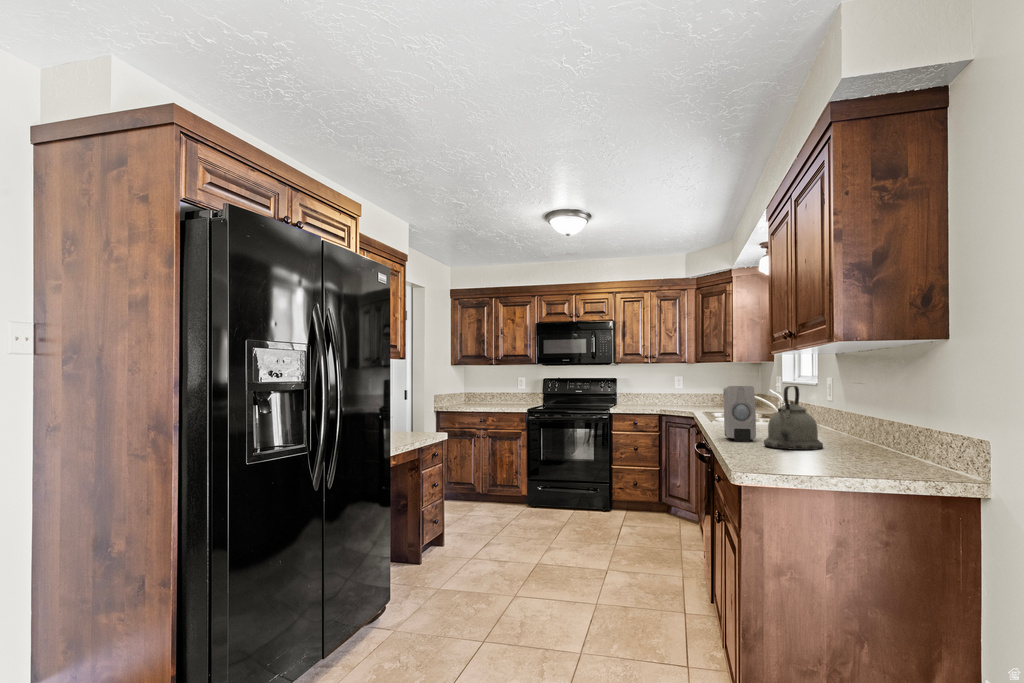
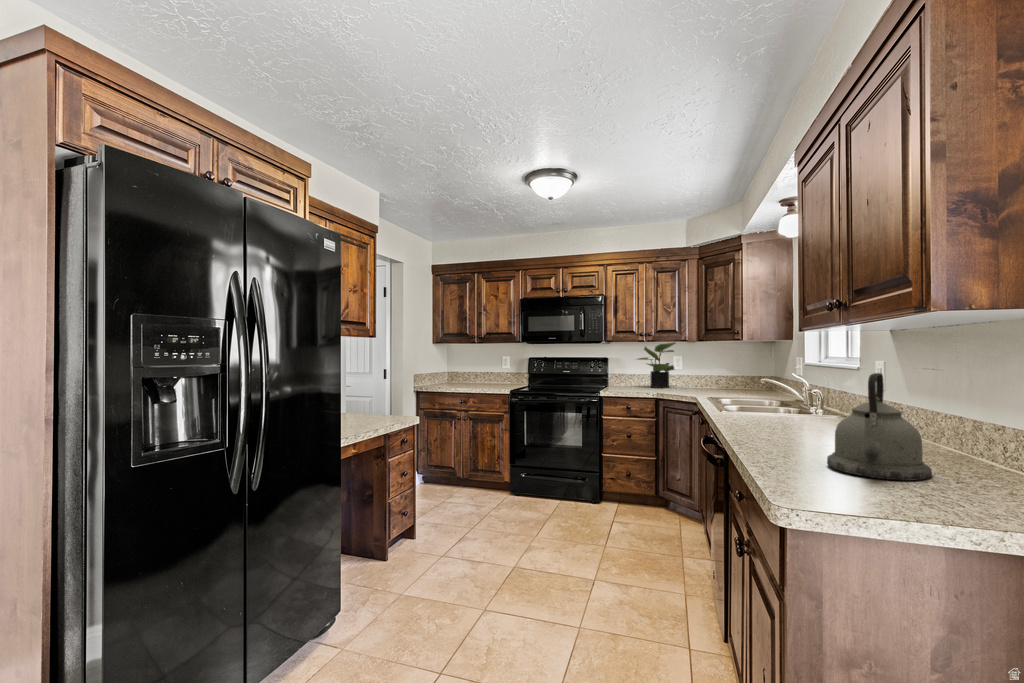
potted plant: none [639,364,678,406] -> present [639,342,675,388]
soap dispenser: present [723,386,756,442] -> none [753,372,807,455]

